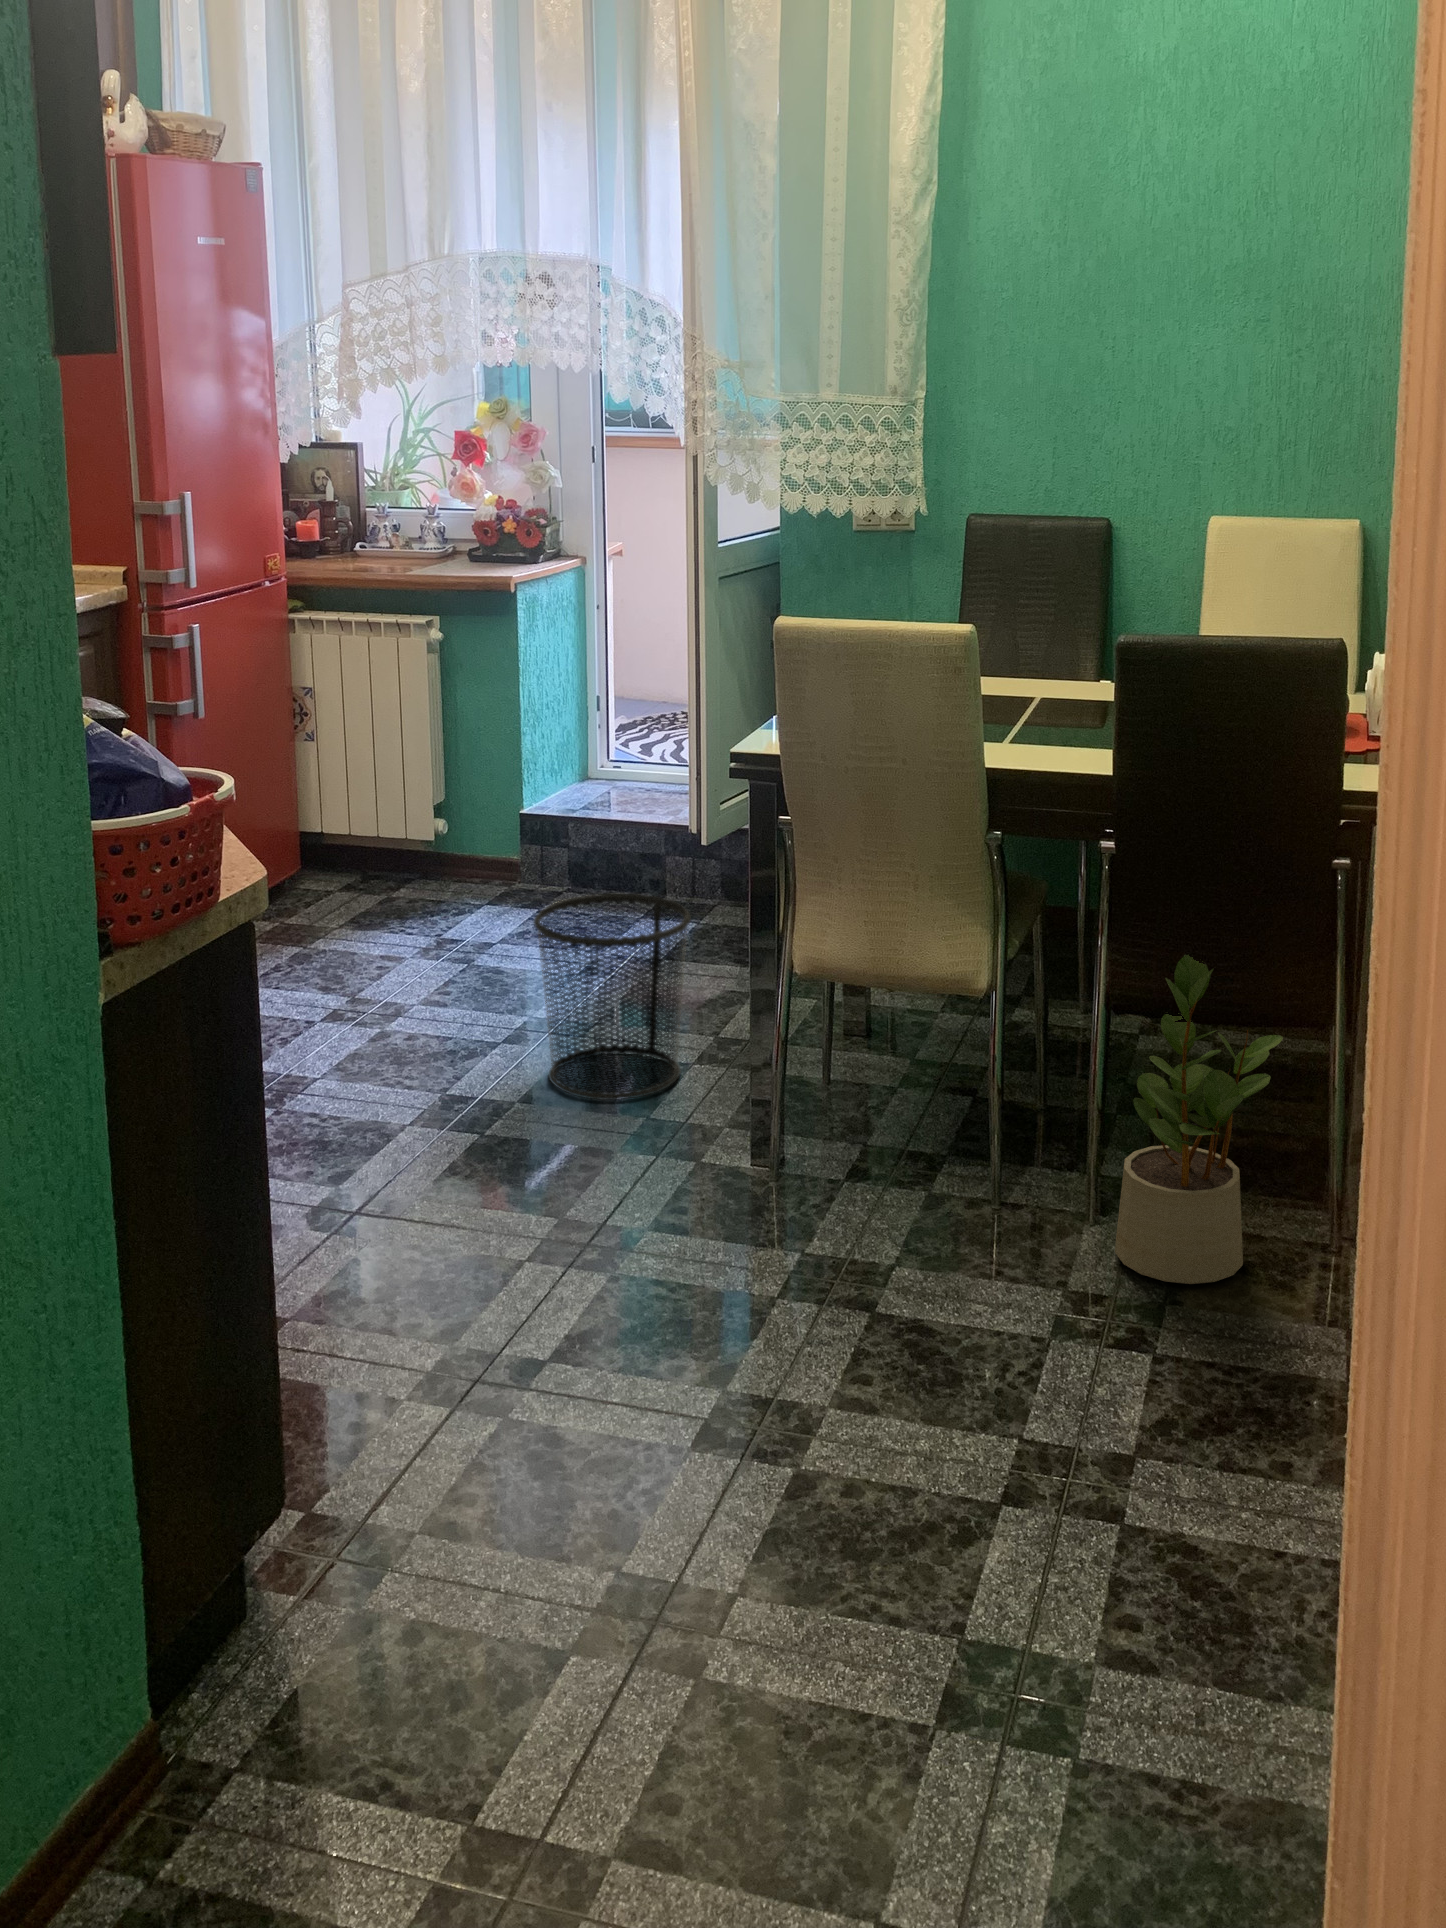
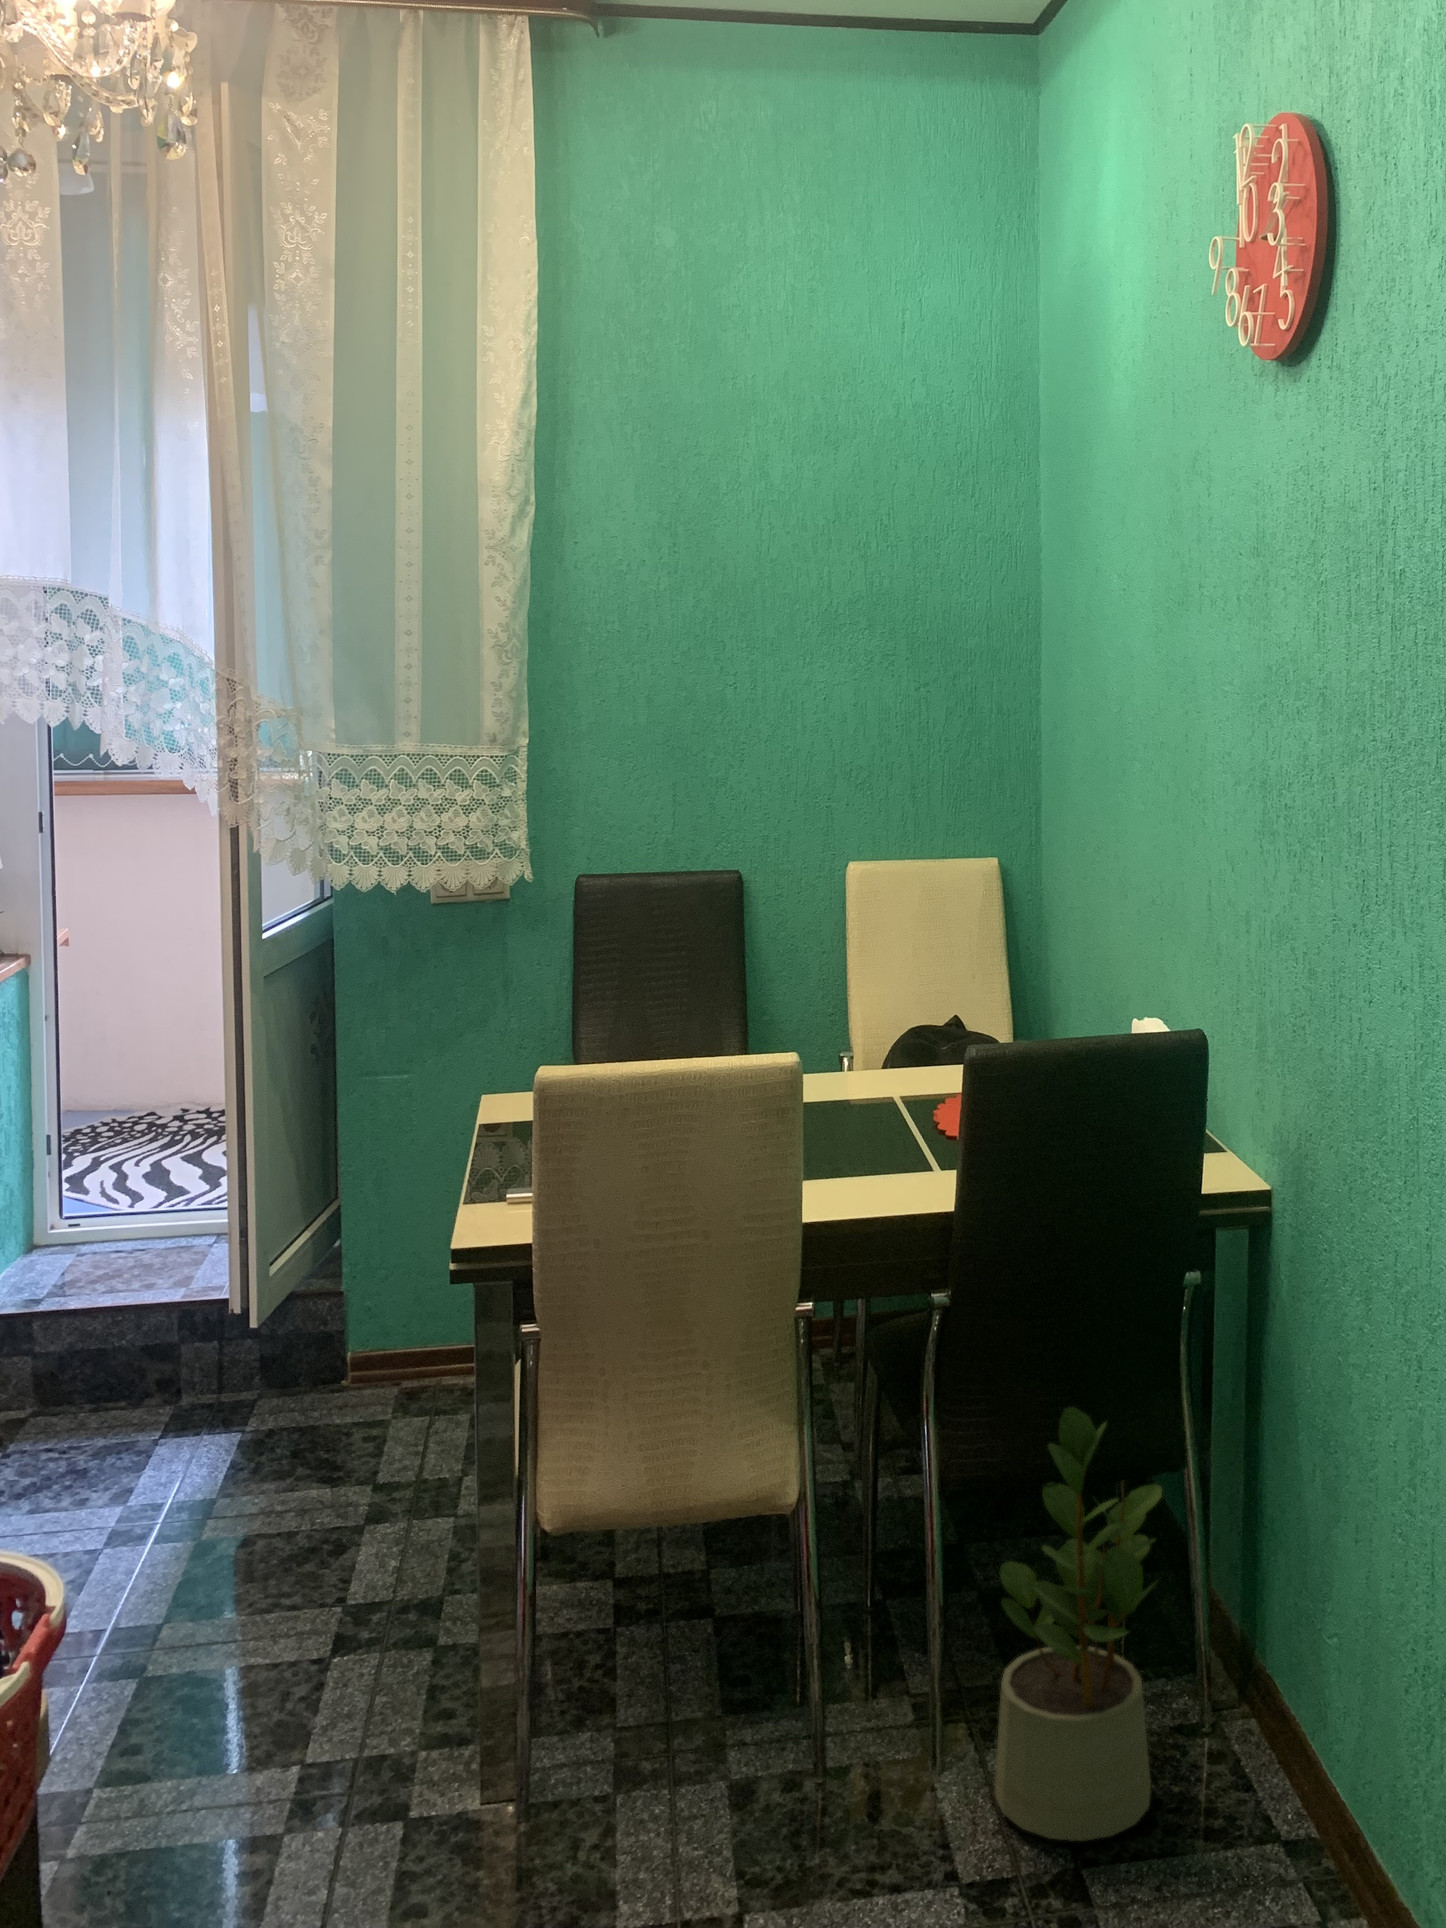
trash can: present [534,894,691,1100] -> none [100,1426,332,1749]

